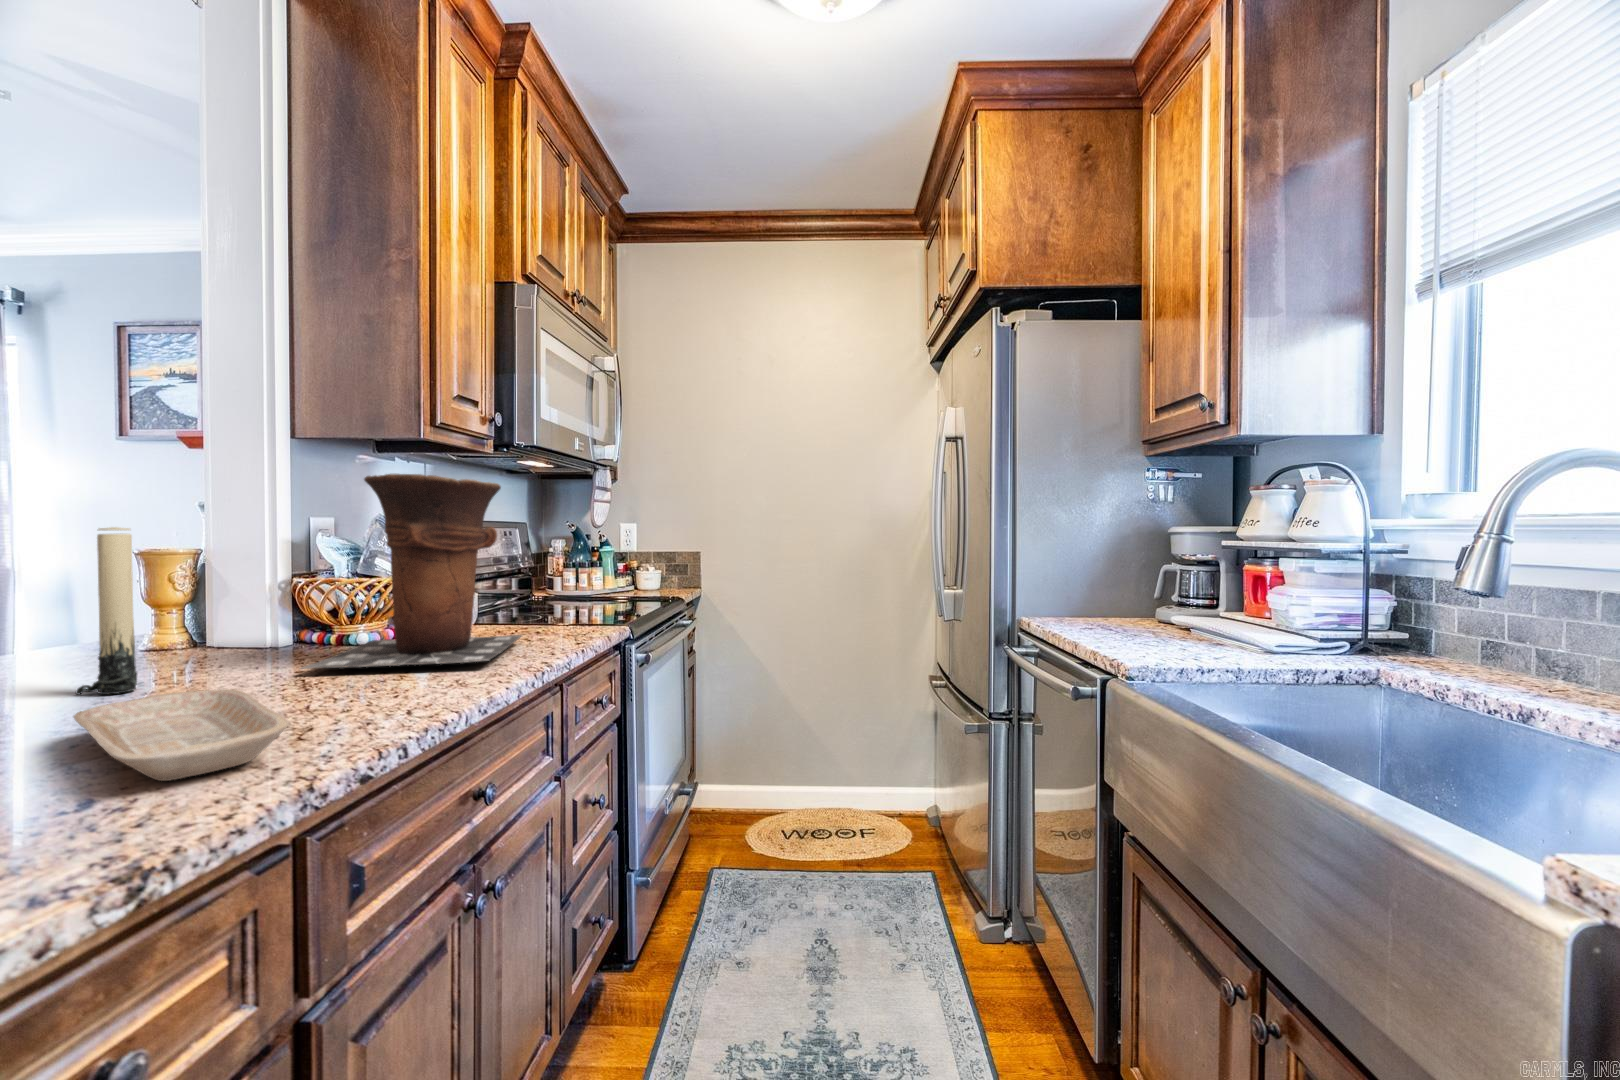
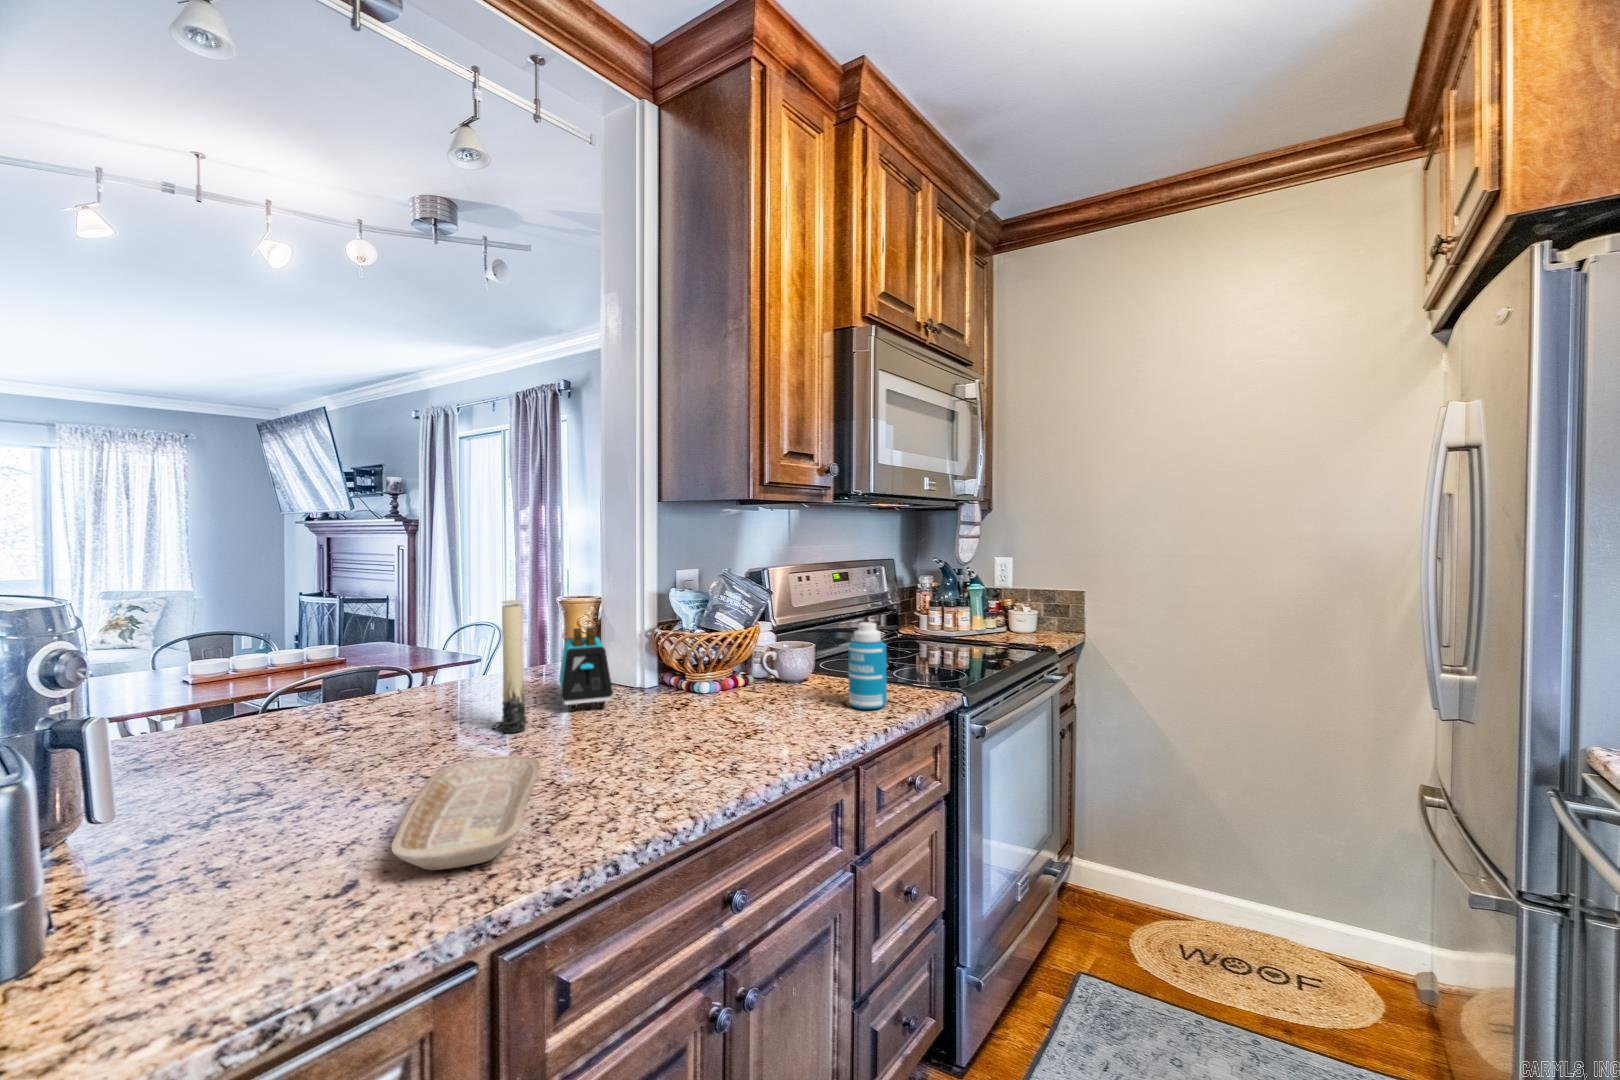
vase: present [302,474,522,669] -> none [627,548,832,744]
bottle: none [537,559,575,639] -> present [849,622,887,709]
toaster: none [143,574,250,672] -> present [559,627,613,711]

